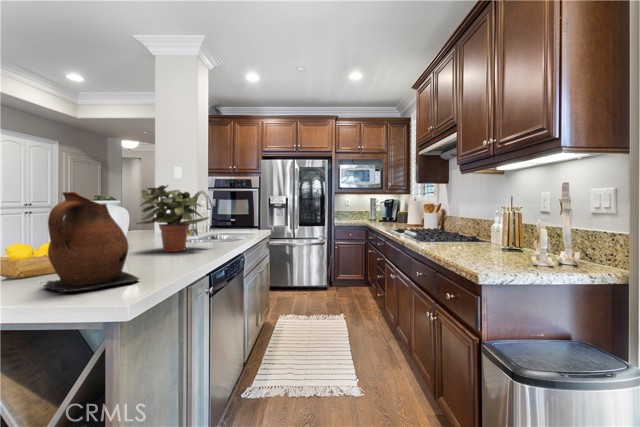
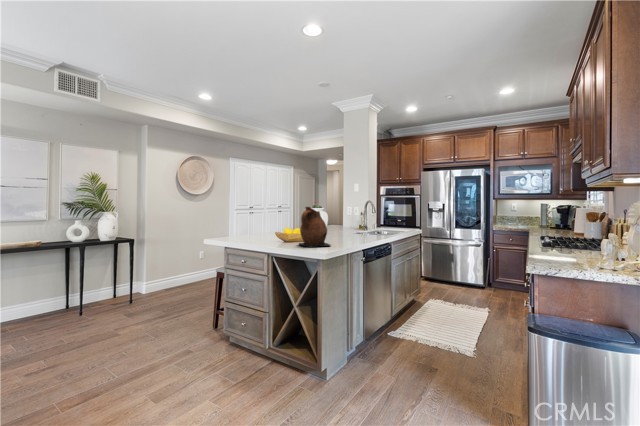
potted plant: present [136,185,209,252] -> none [331,200,369,238]

